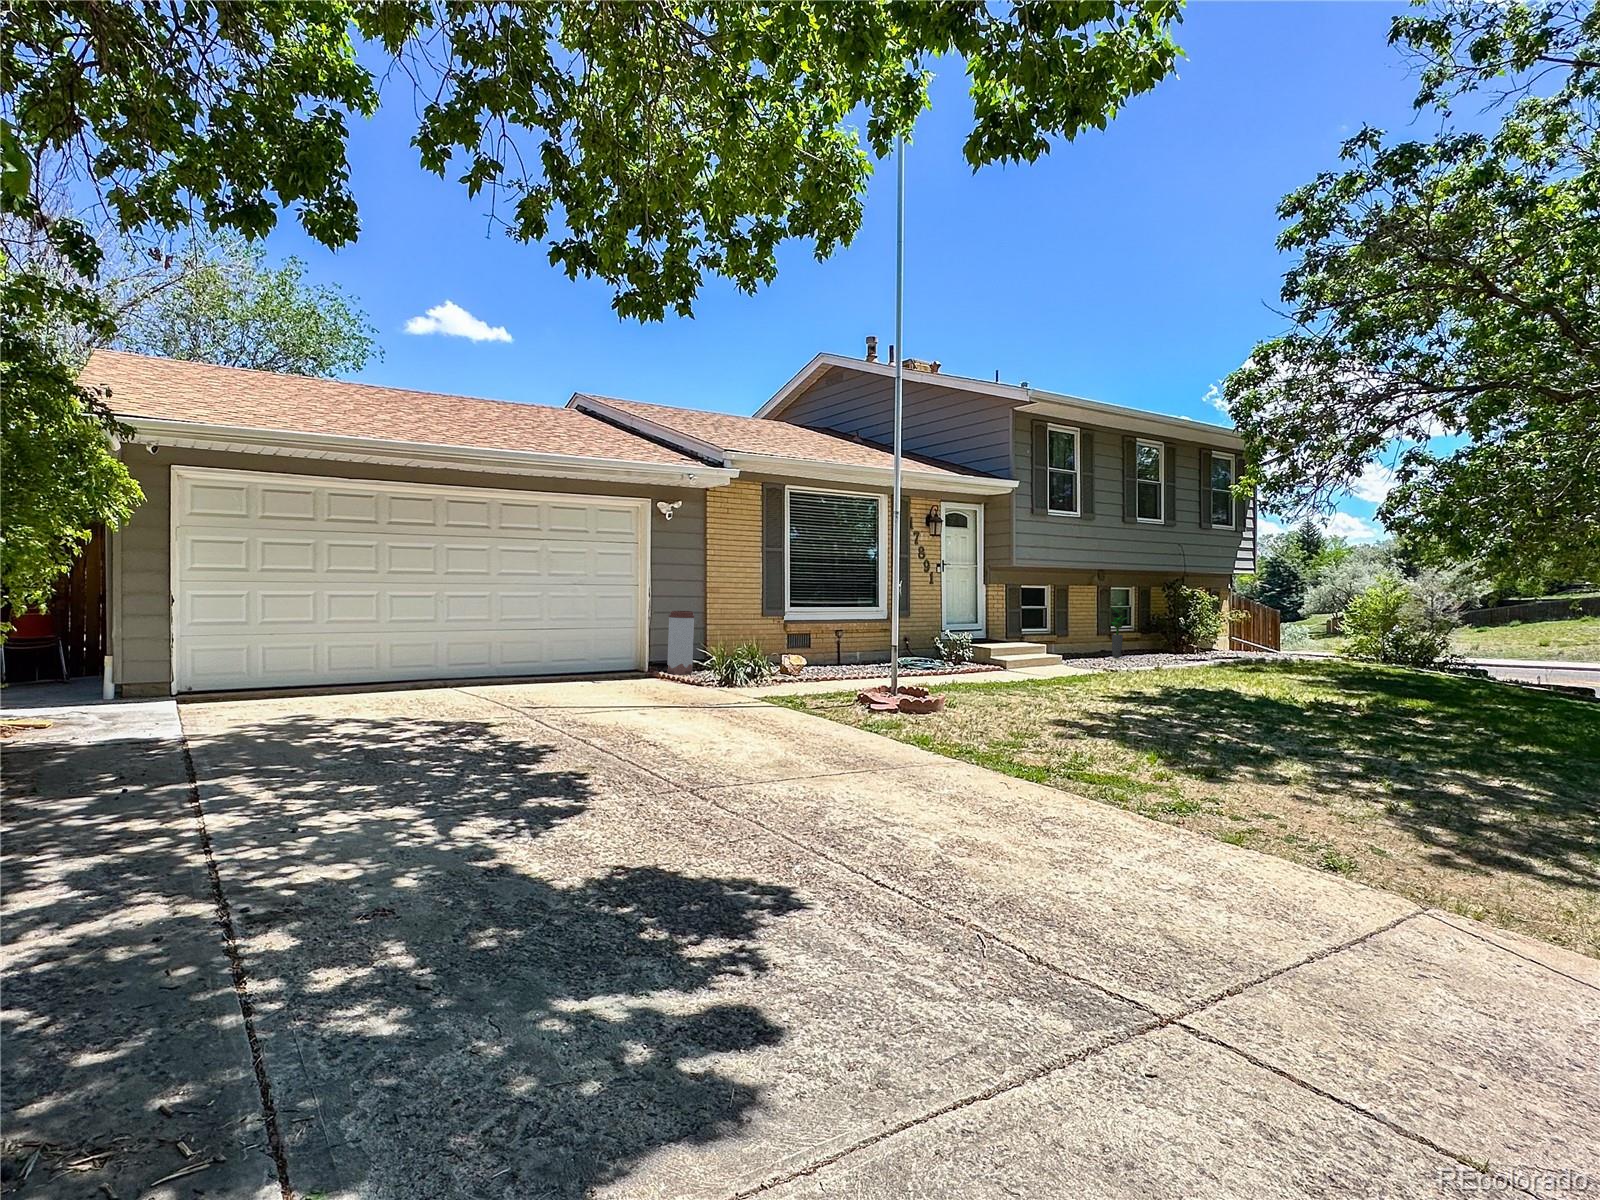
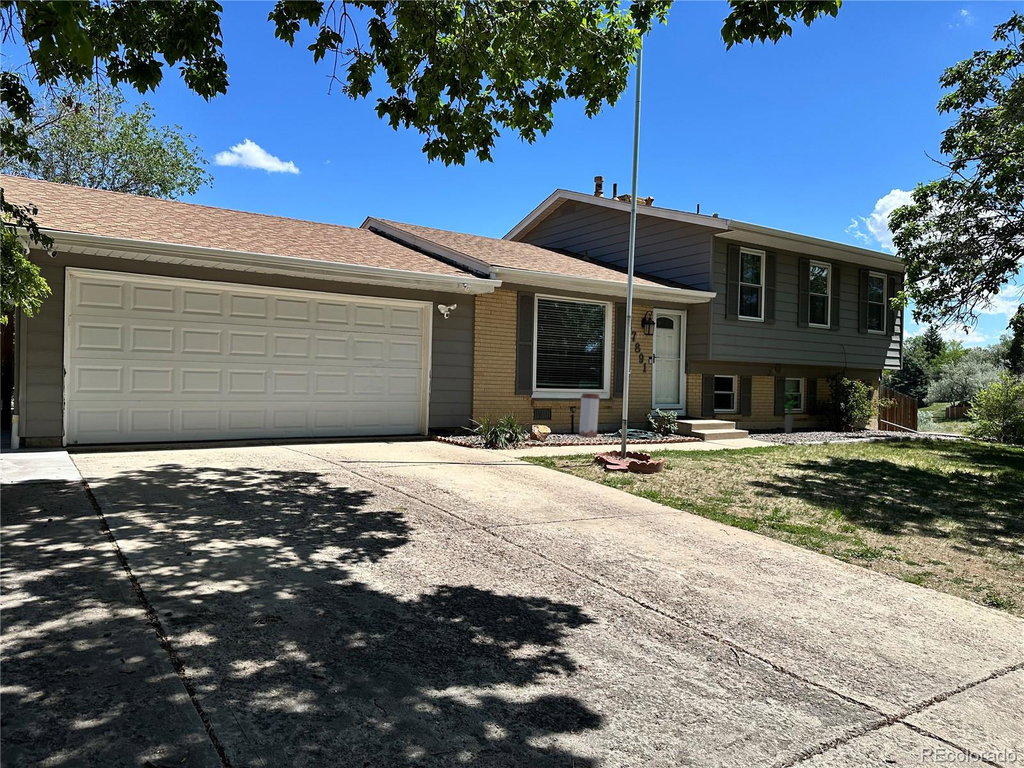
trash can: present [667,611,695,674] -> present [579,393,600,437]

